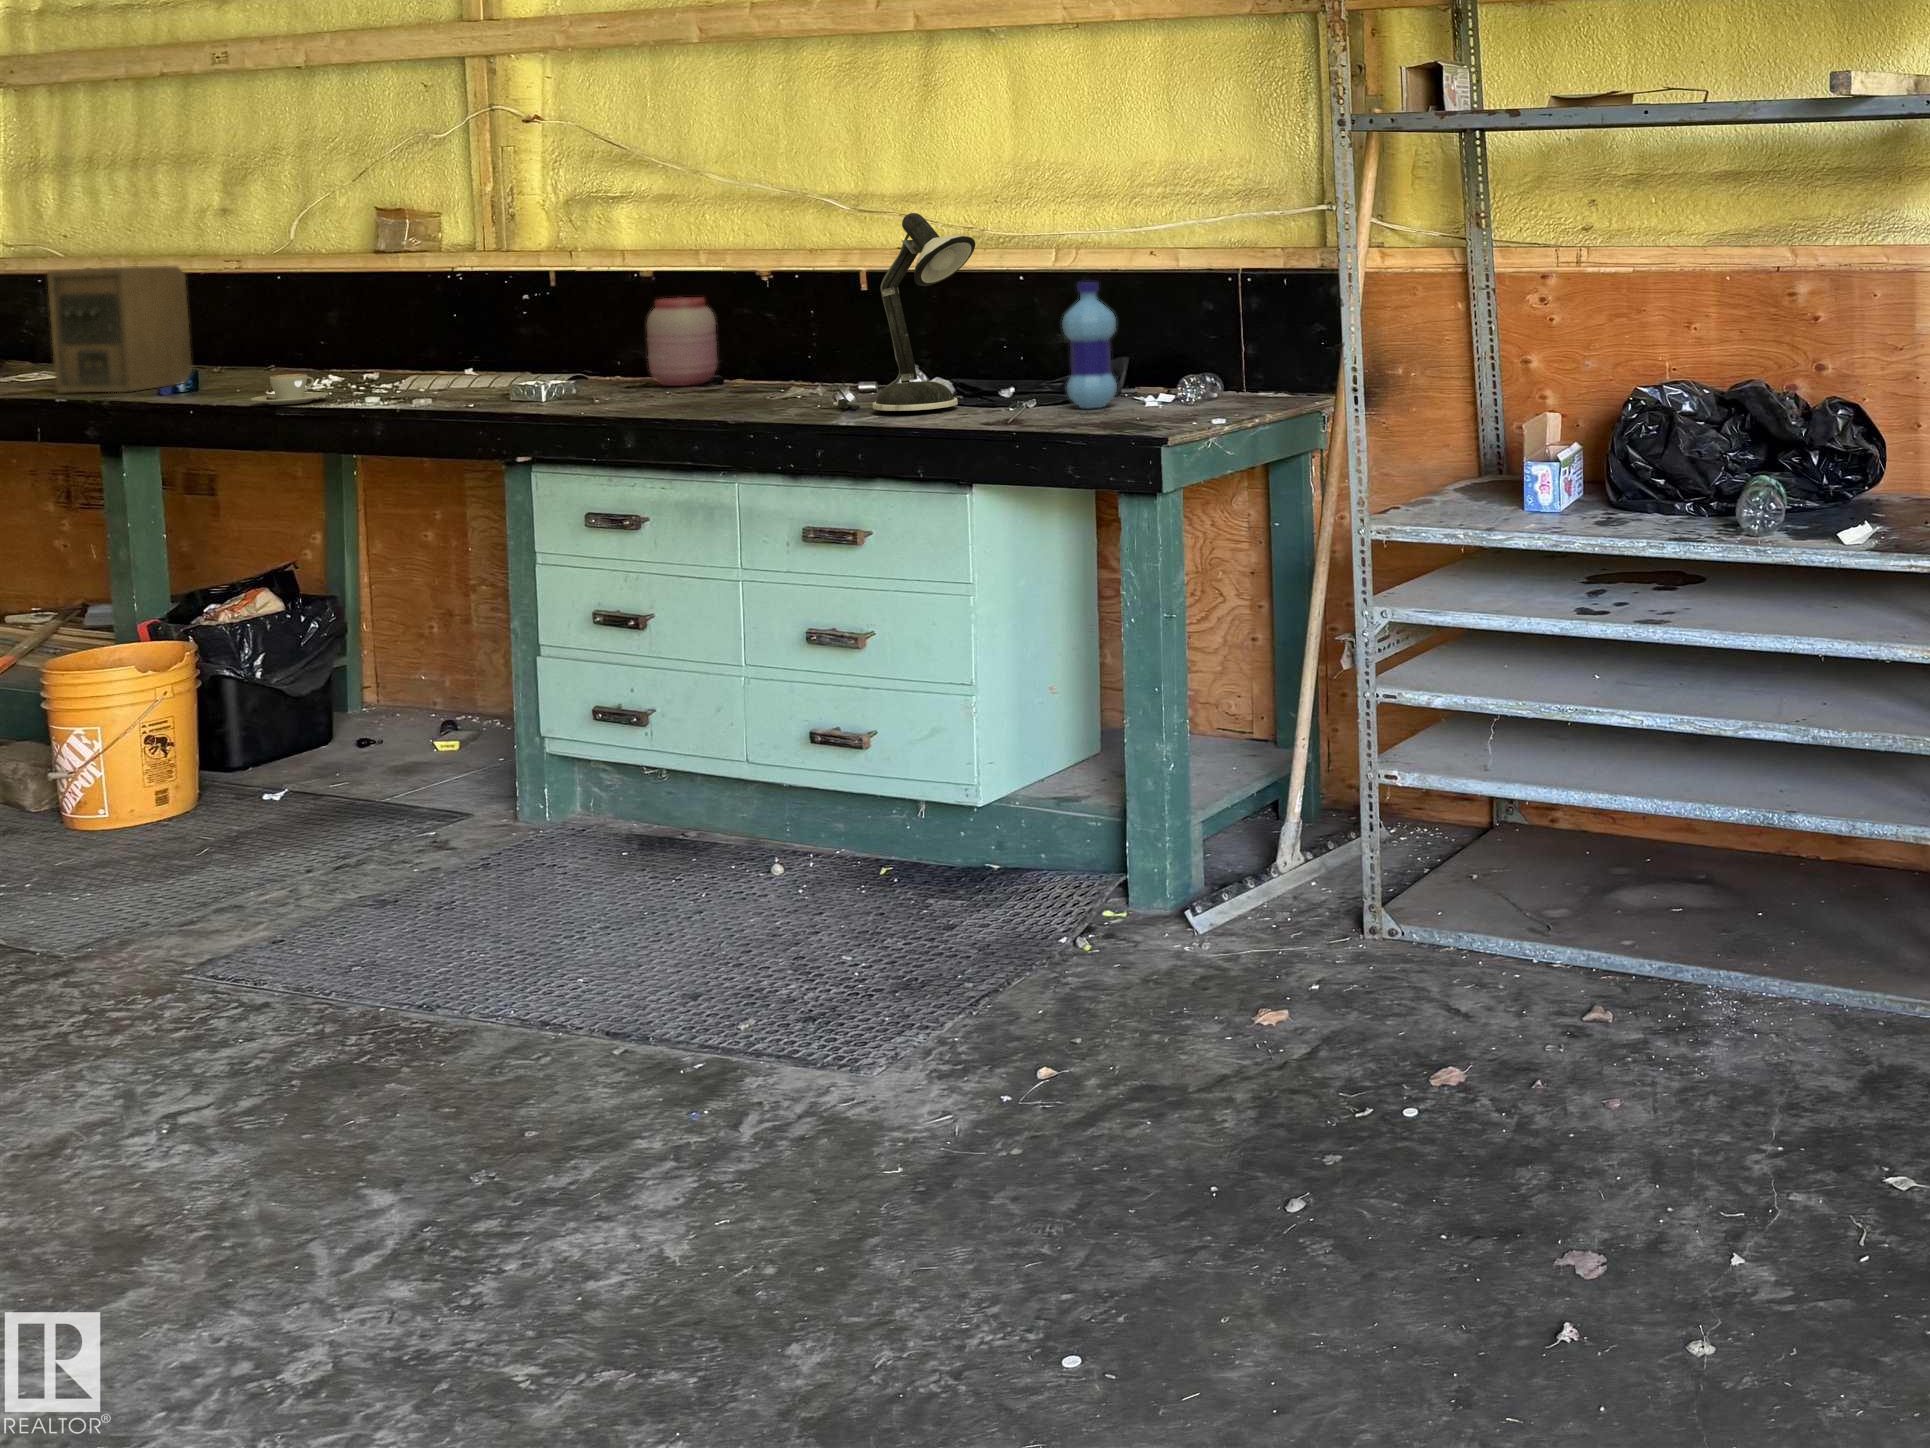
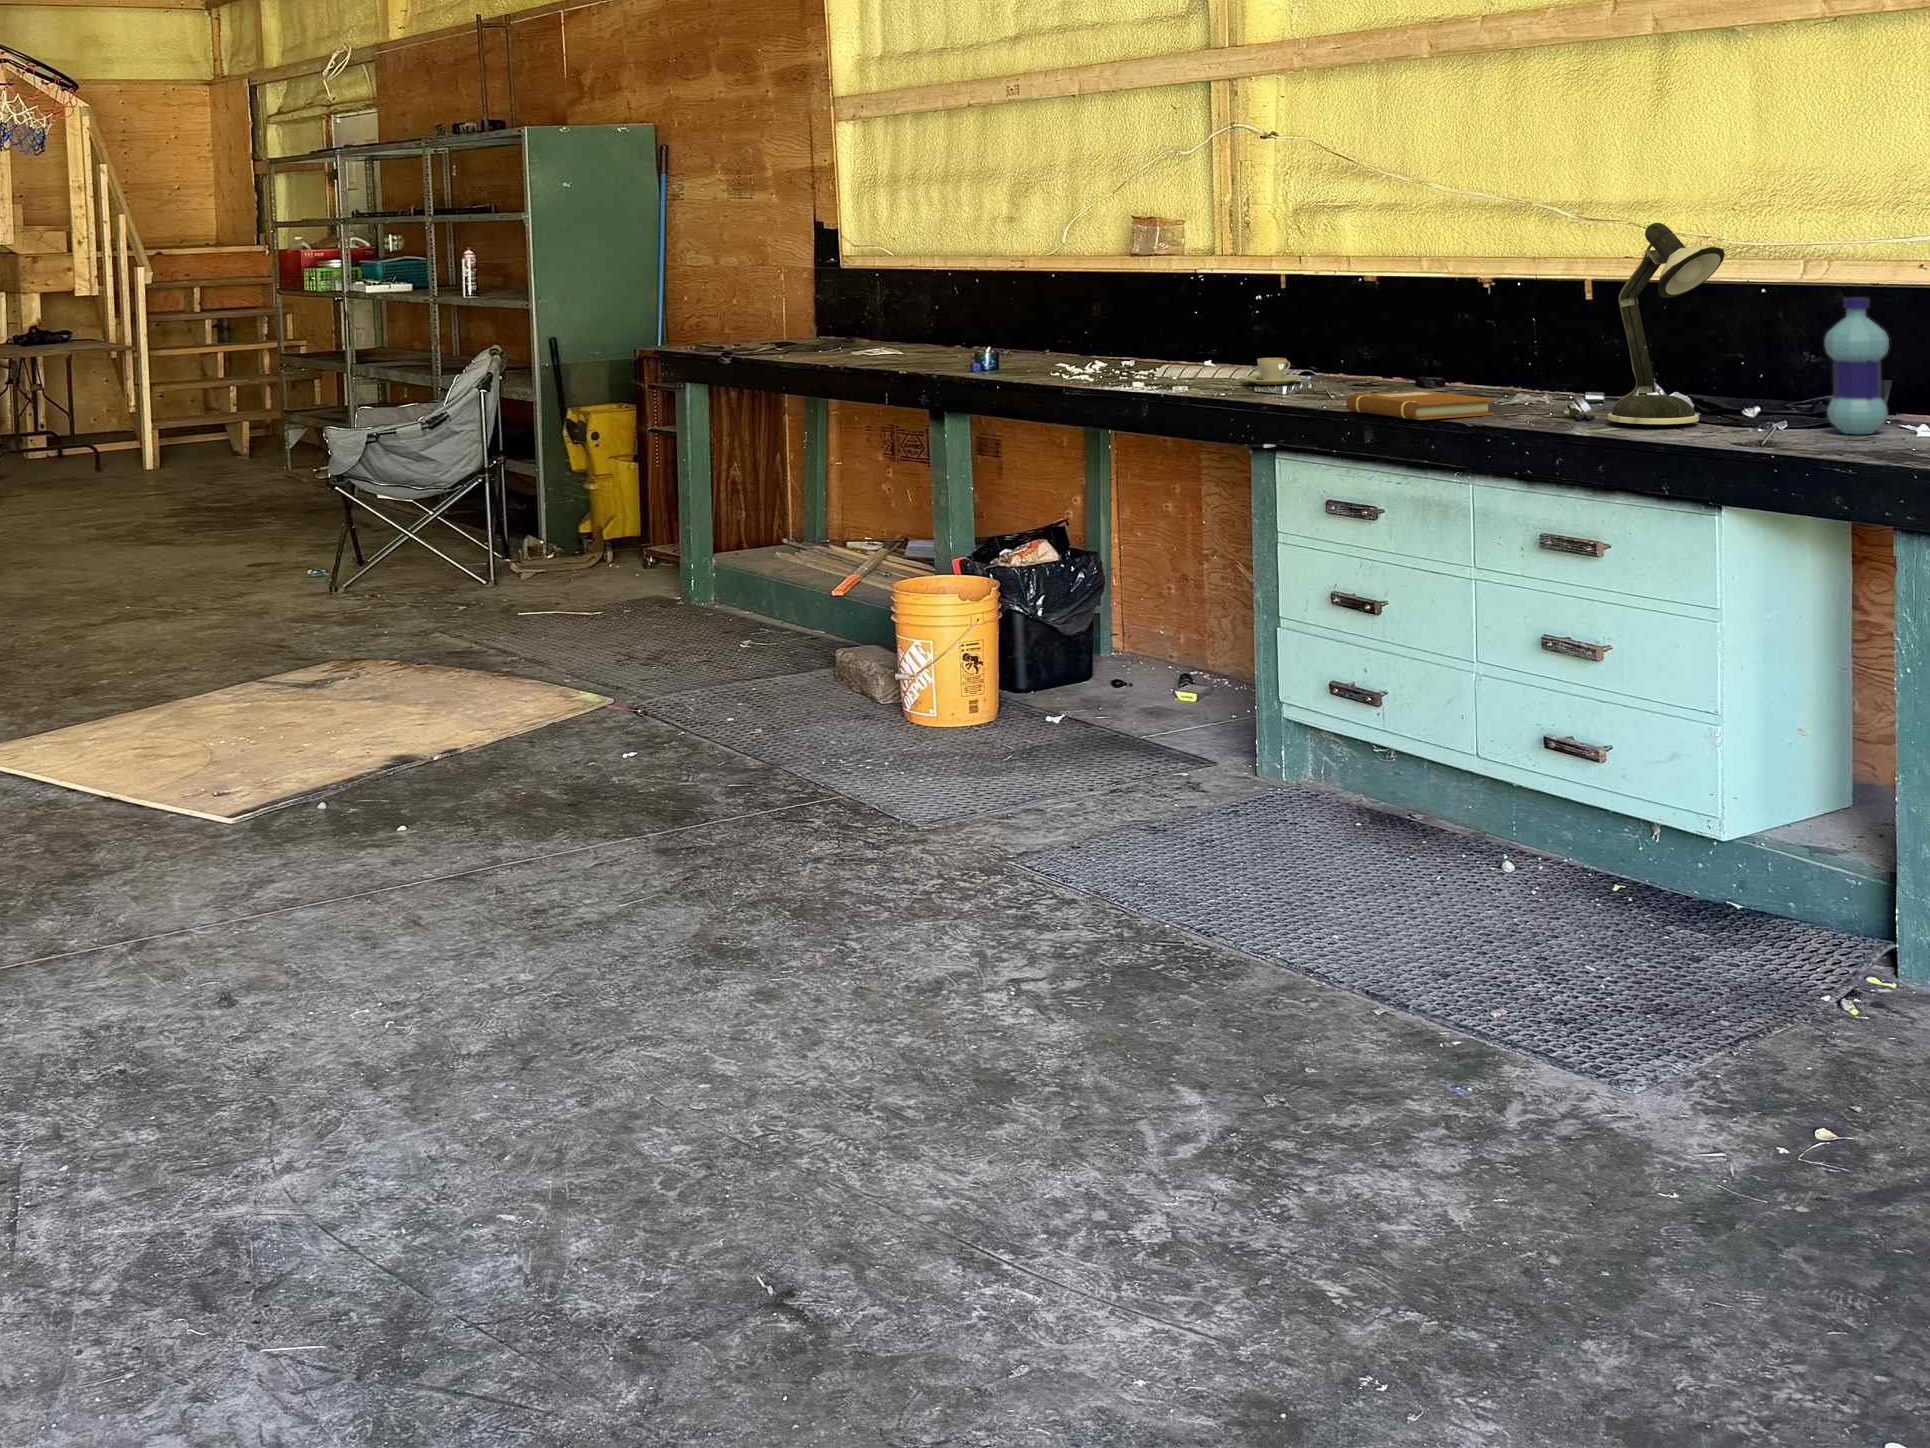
speaker: present [47,266,192,392] -> none [898,264,993,367]
jar: present [647,297,718,386] -> none [1372,301,1436,386]
coffee cup: present [251,374,328,405] -> present [1242,358,1303,385]
notebook: none [606,389,764,421] -> present [1346,390,1494,420]

